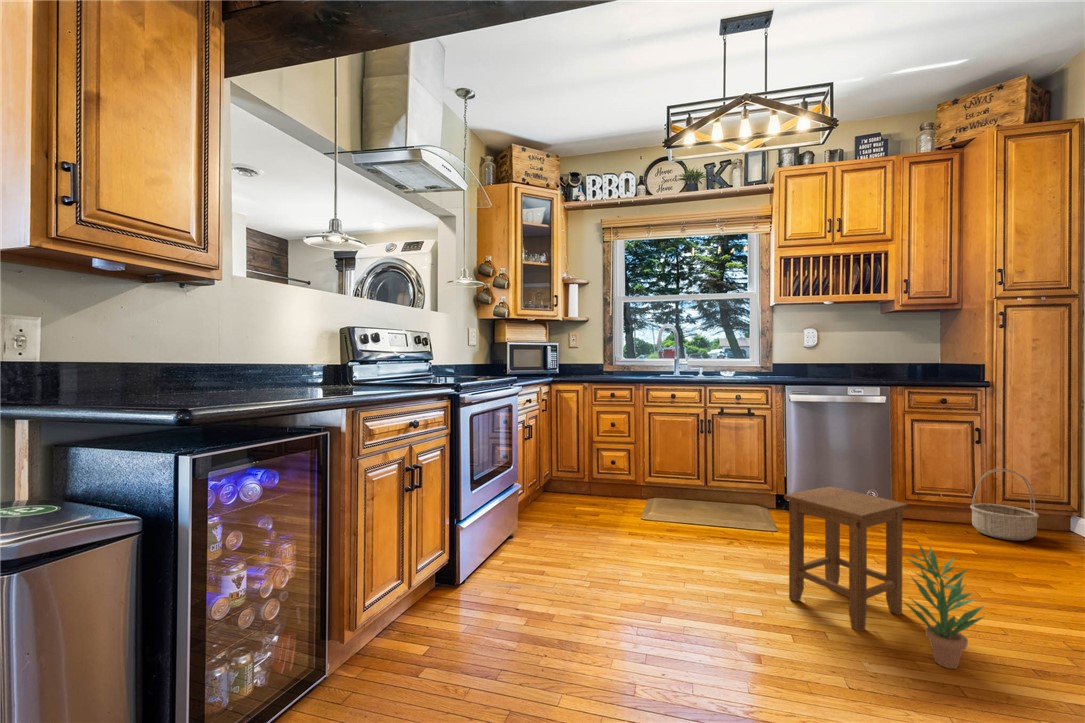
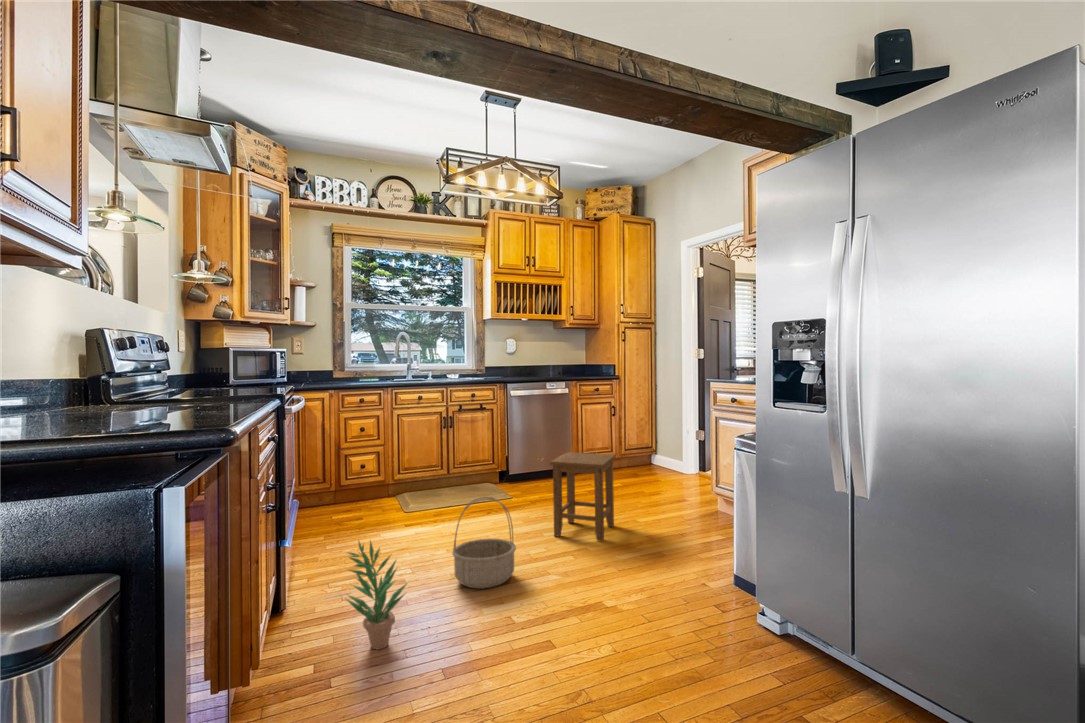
basket: present [970,469,1039,541] -> present [452,497,516,589]
potted plant: present [905,545,983,669] -> present [347,541,407,649]

